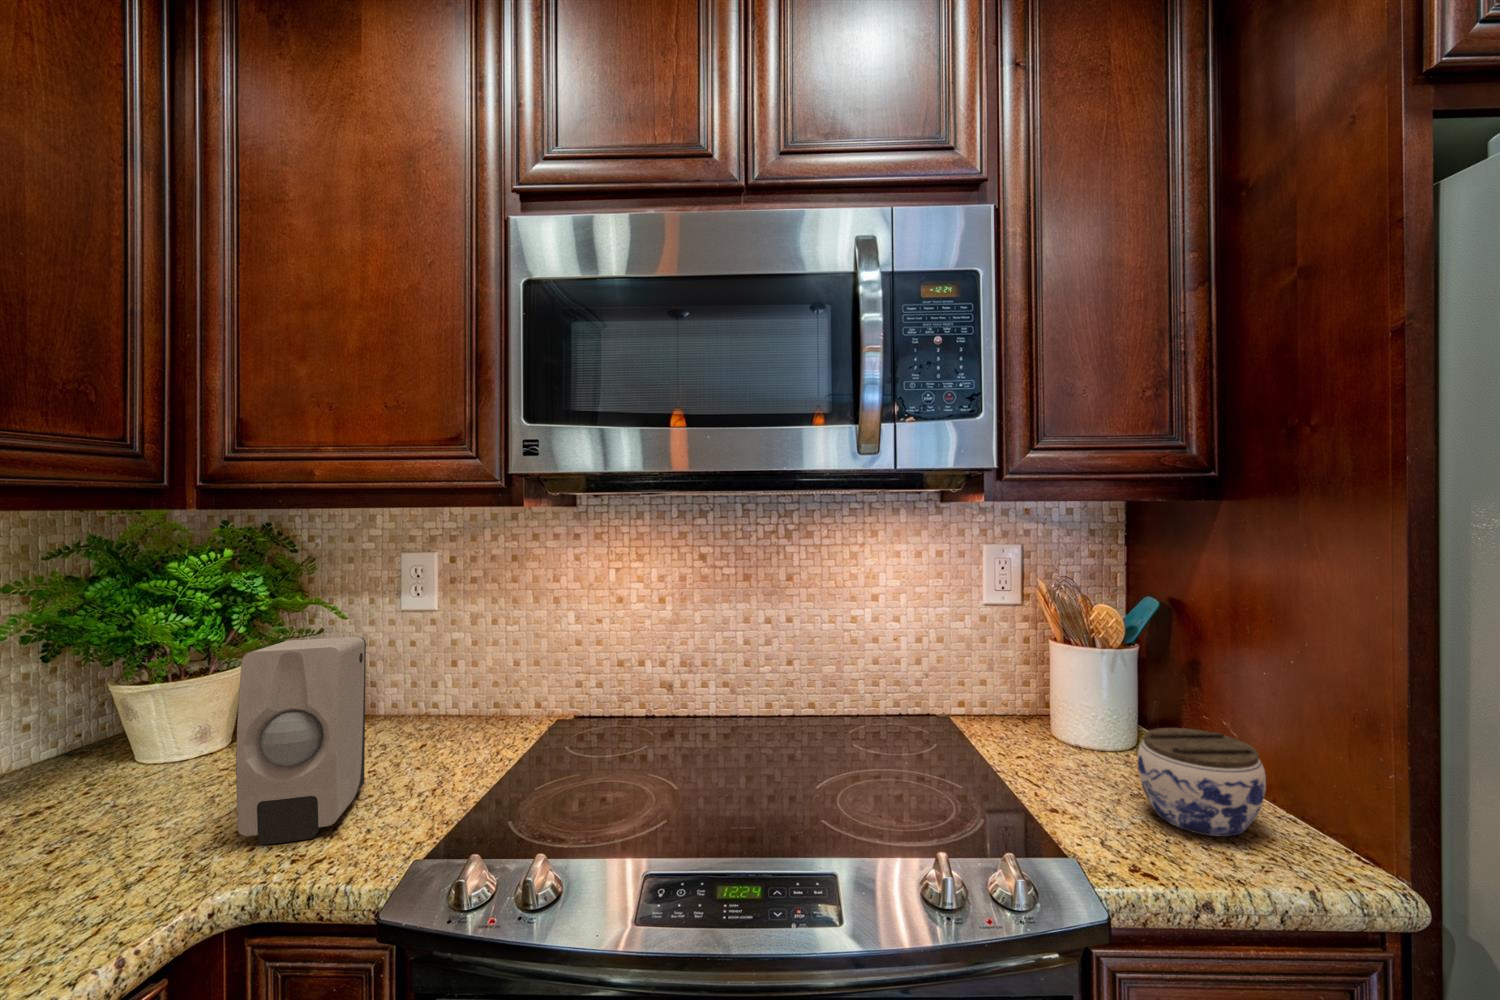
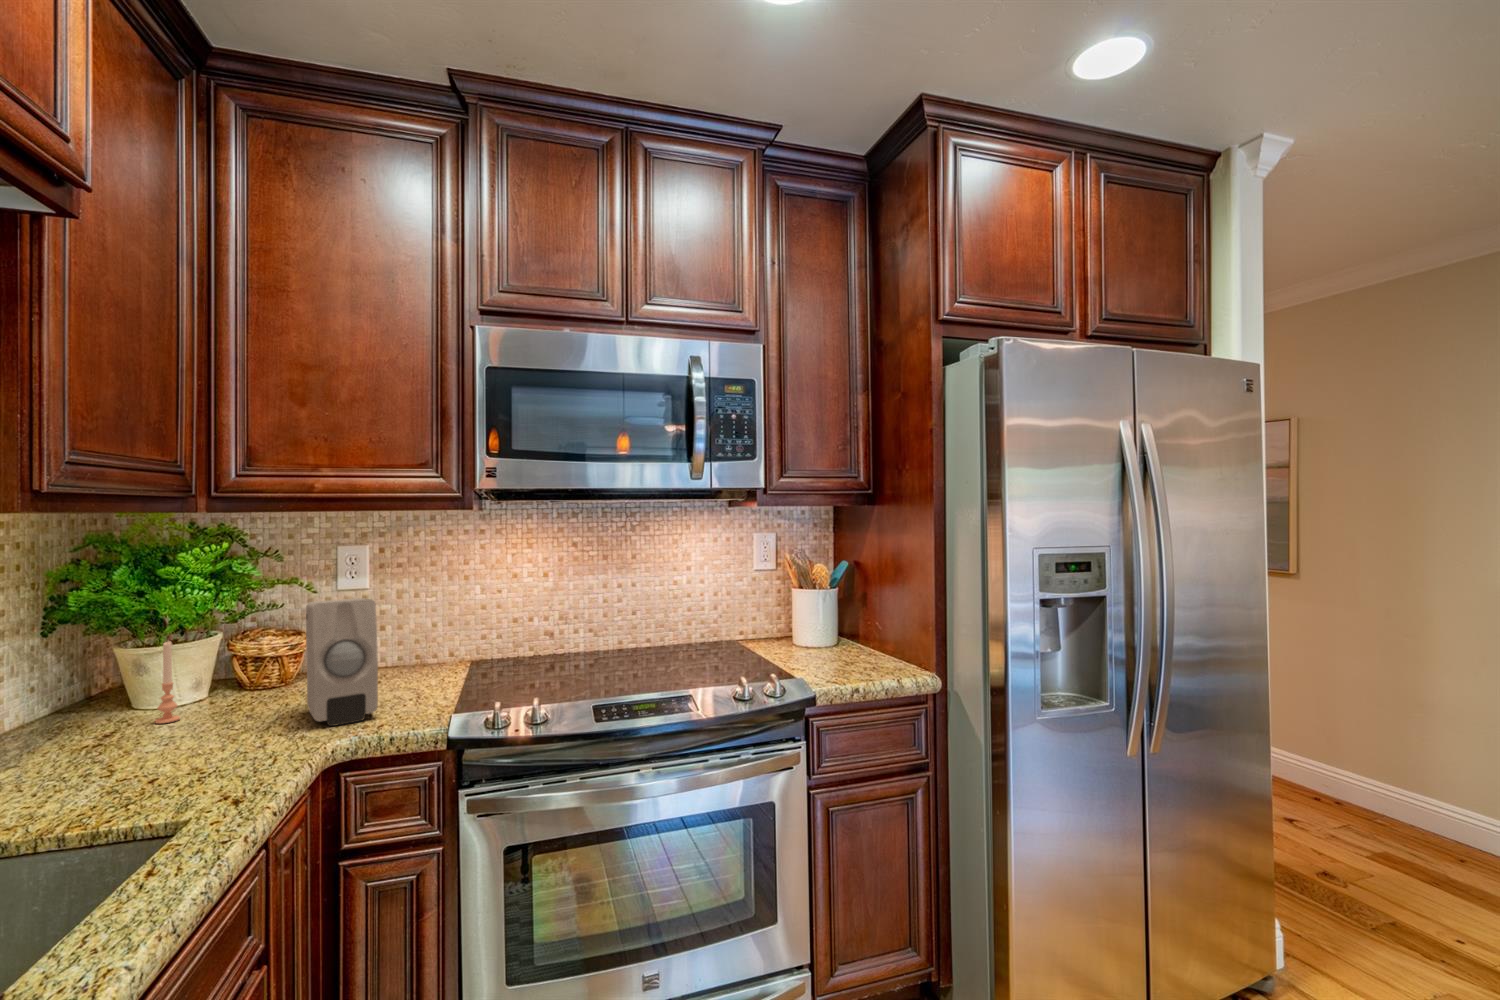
candle: none [110,684,146,796] -> present [155,642,180,724]
jar: present [1137,728,1266,837] -> none [836,624,891,671]

